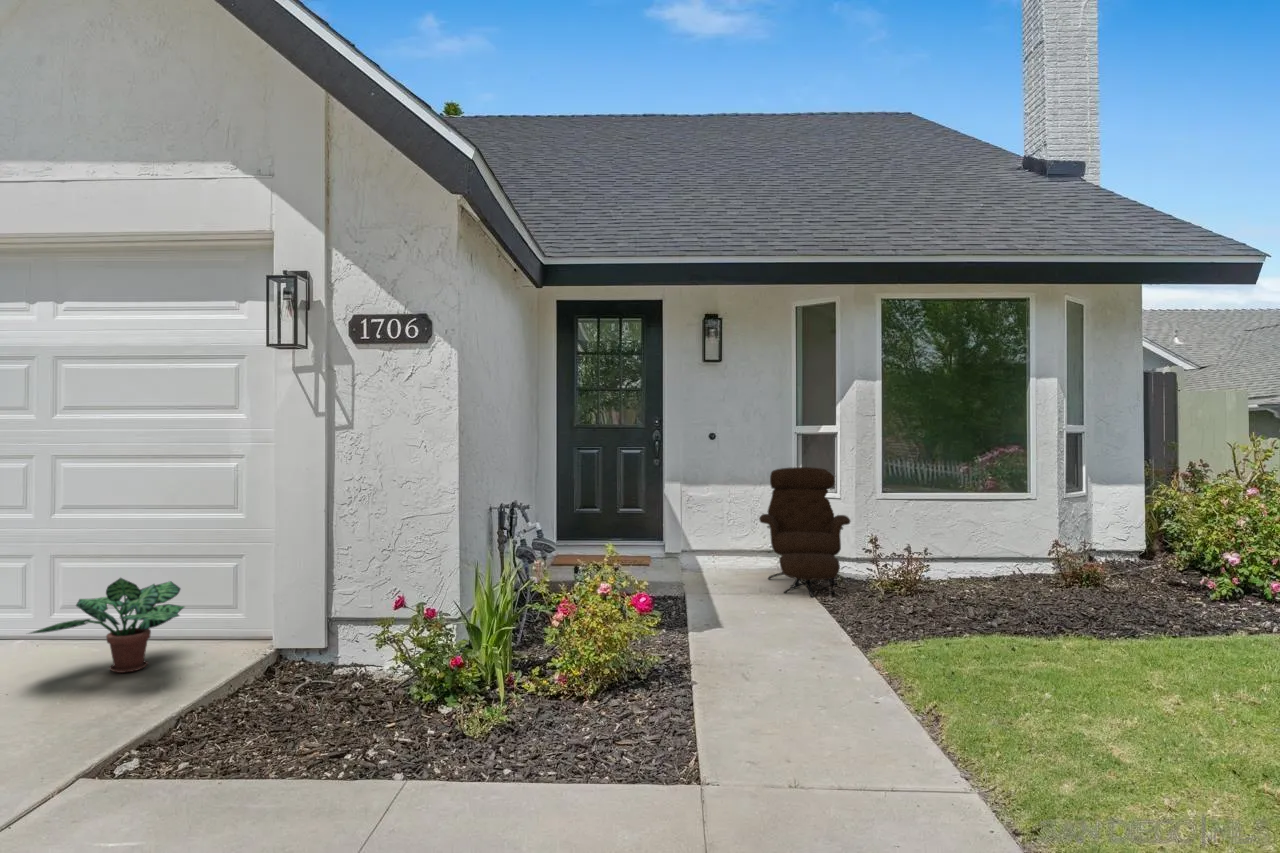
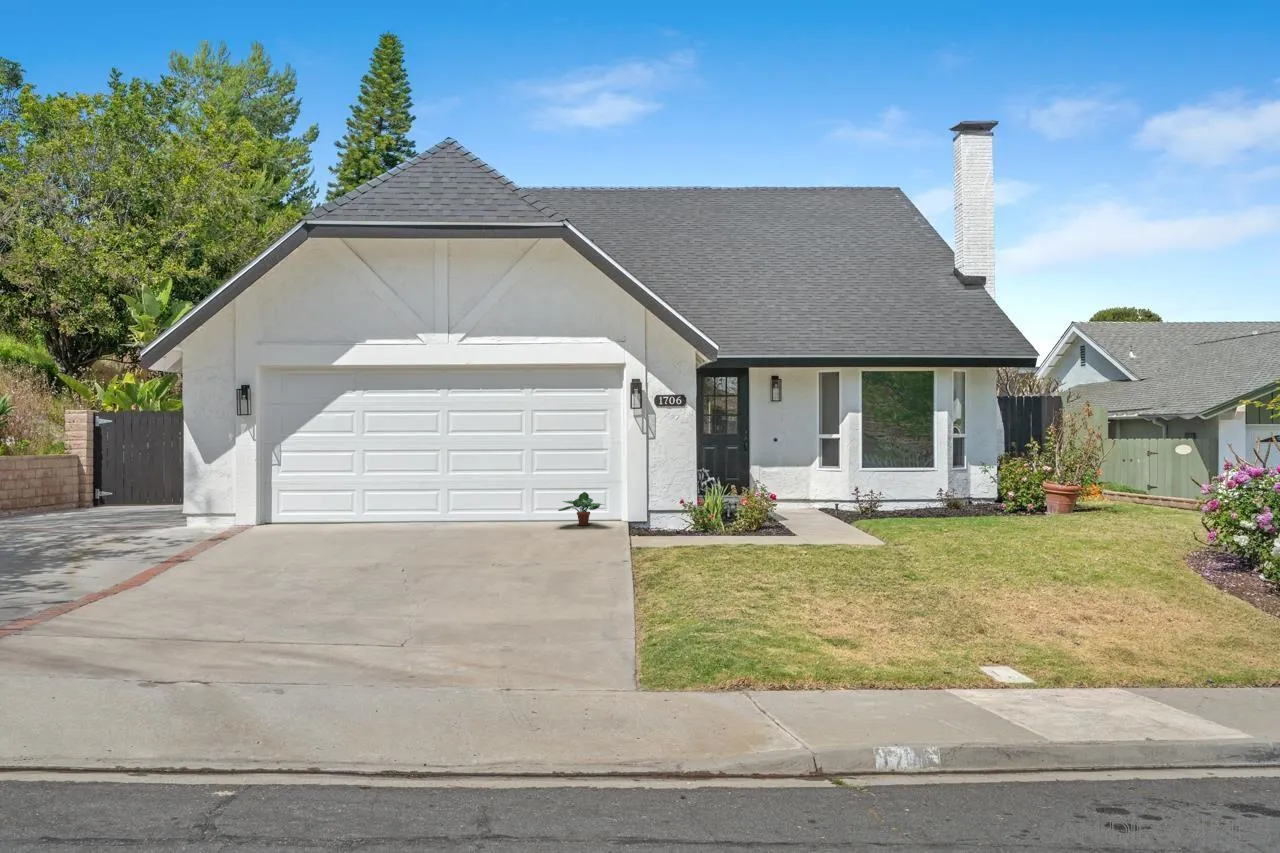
lounge chair: present [759,467,850,597] -> none [801,456,847,516]

